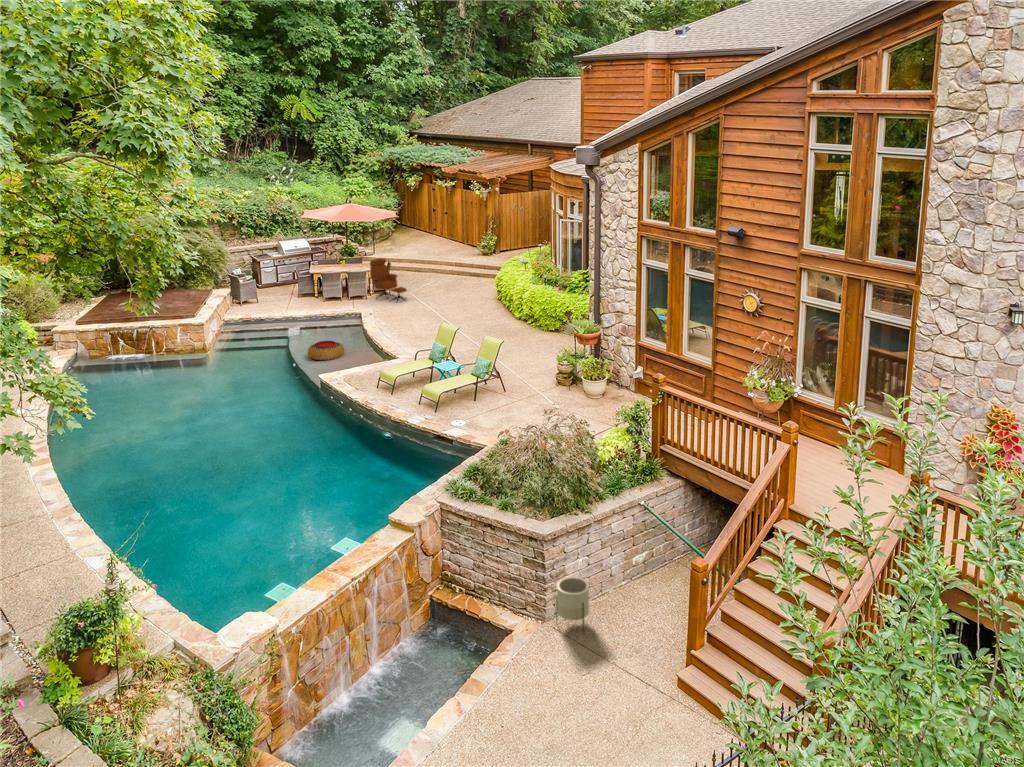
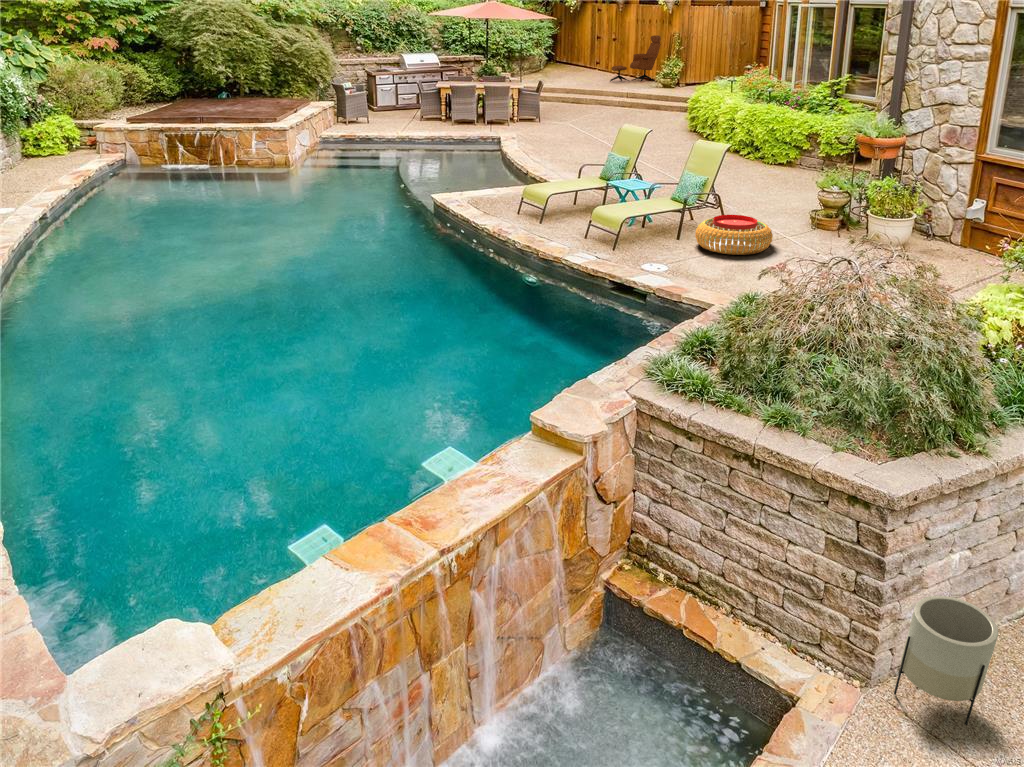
armchair: present [370,259,407,300] -> present [610,35,661,82]
pouf: present [308,341,344,360] -> present [695,215,773,255]

